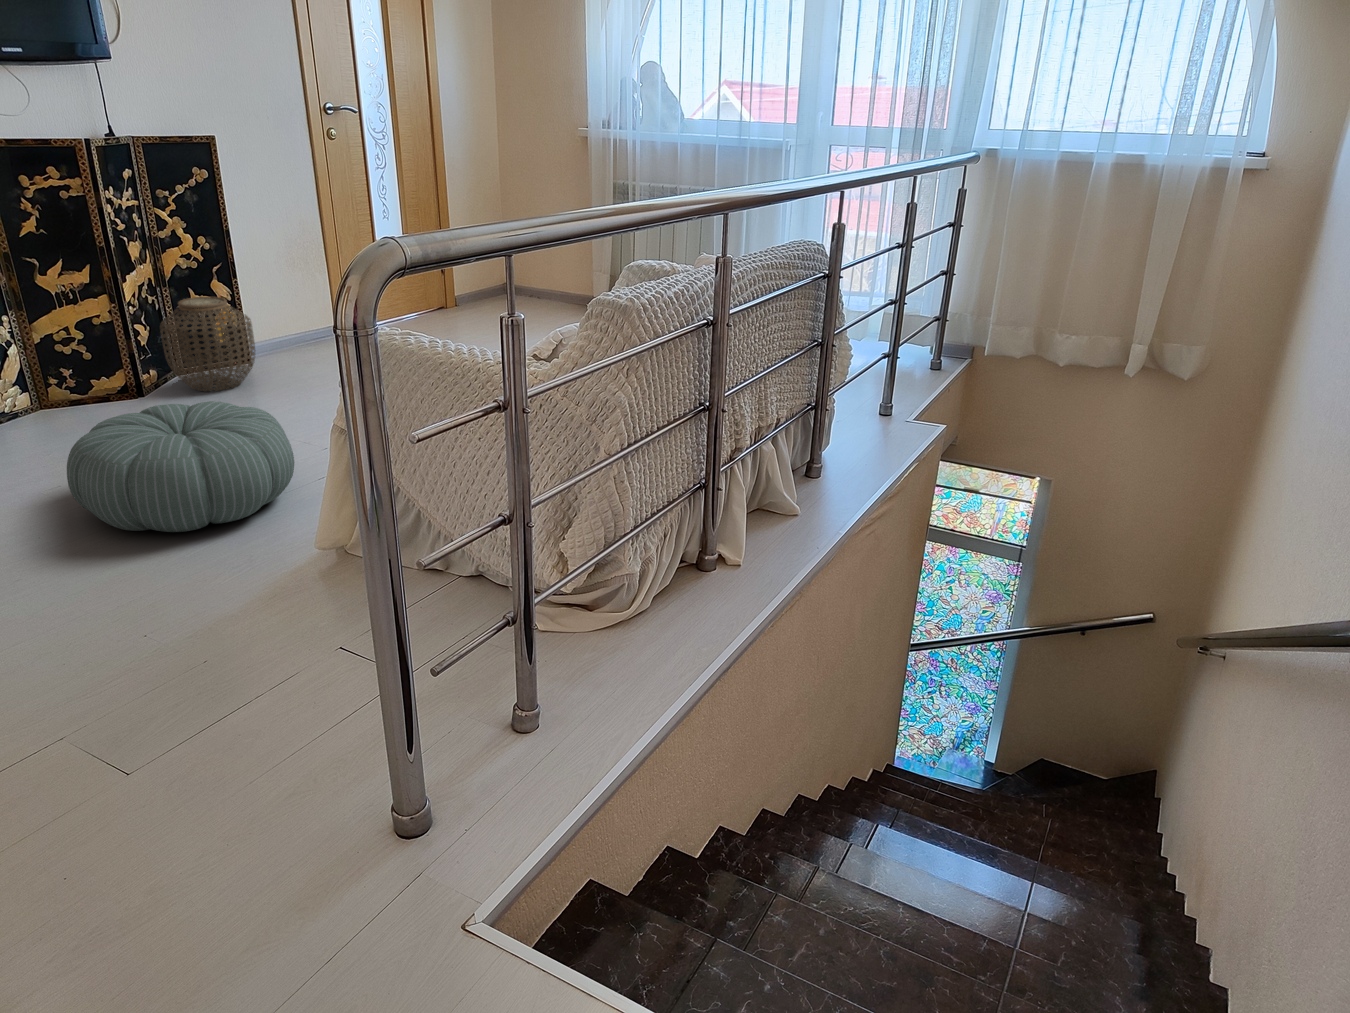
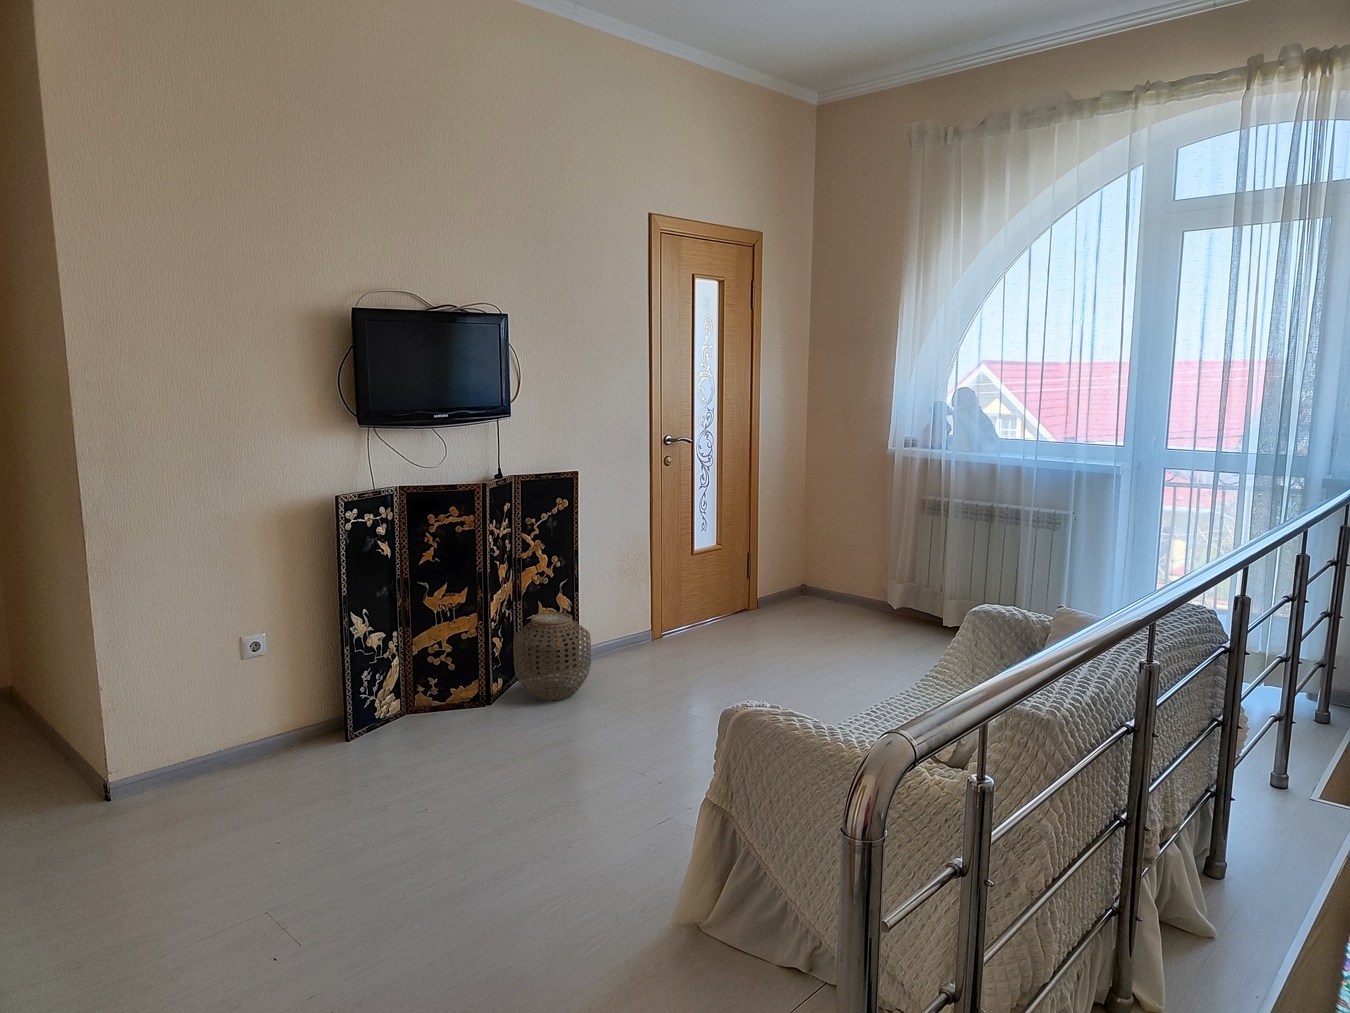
pouf: present [67,401,295,532] -> none [439,732,638,875]

